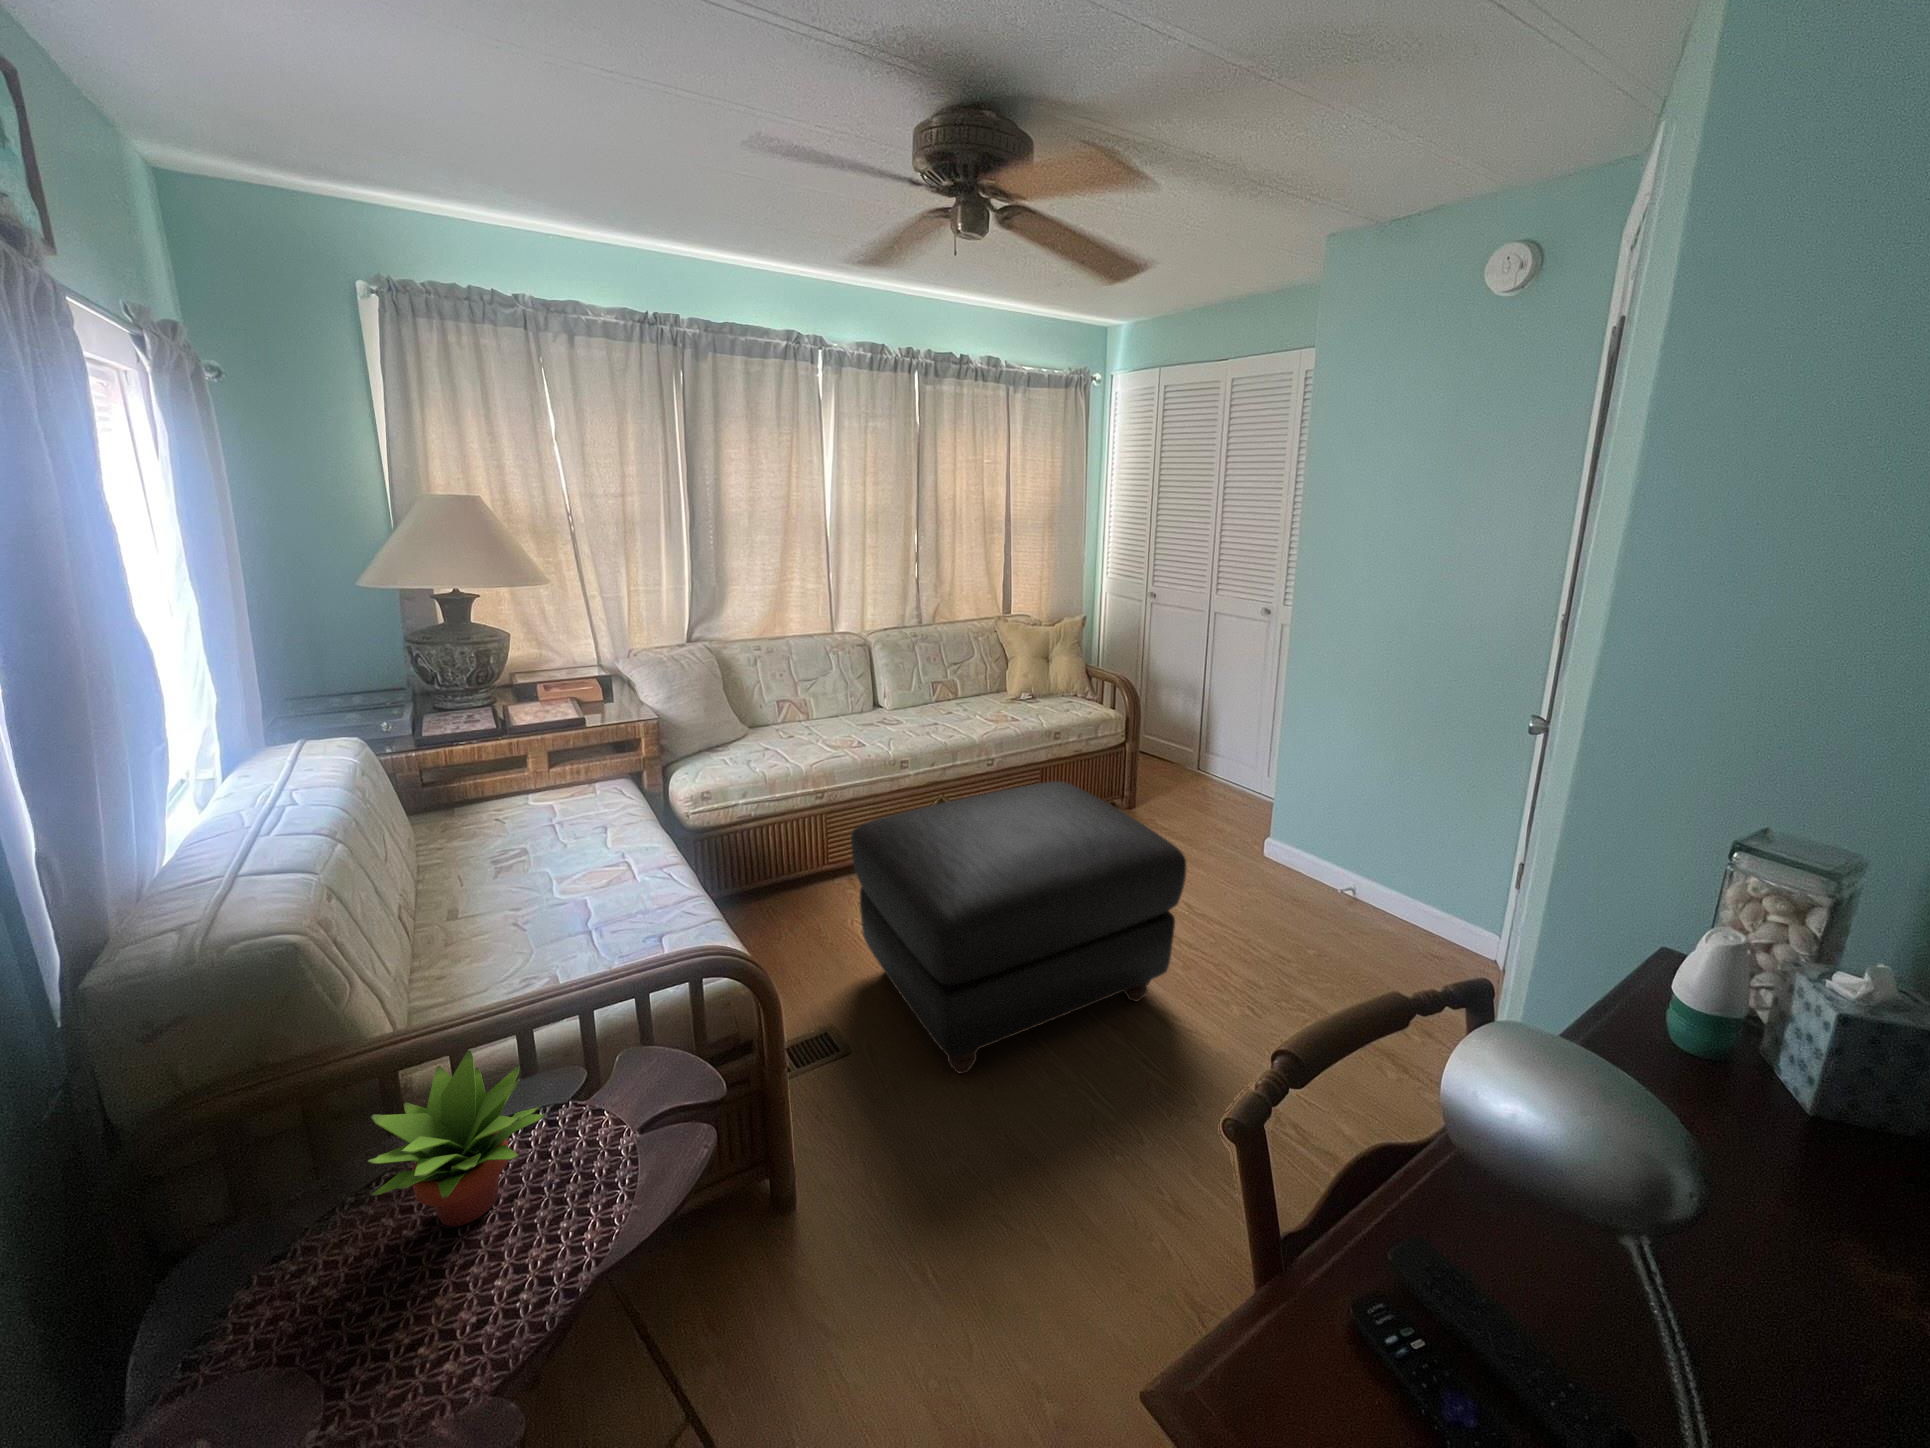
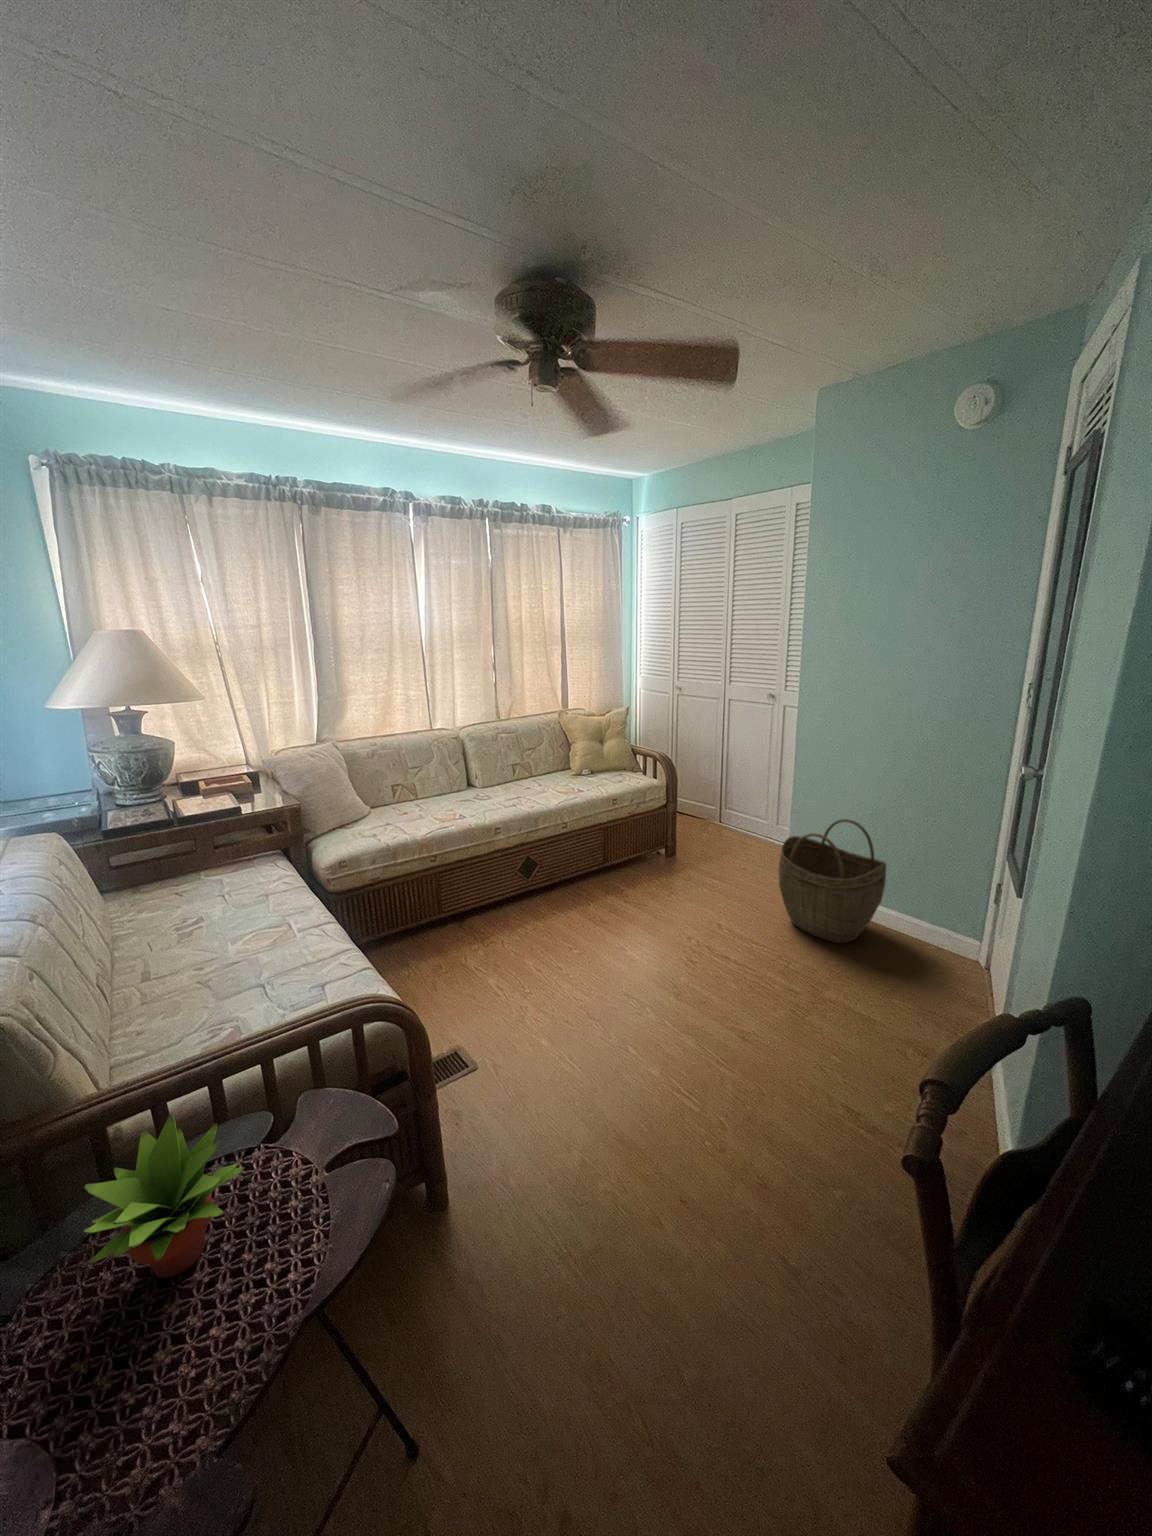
woven basket: none [1255,774,1389,932] -> present [779,819,886,944]
ottoman: present [851,782,1186,1074] -> none [466,837,739,1079]

